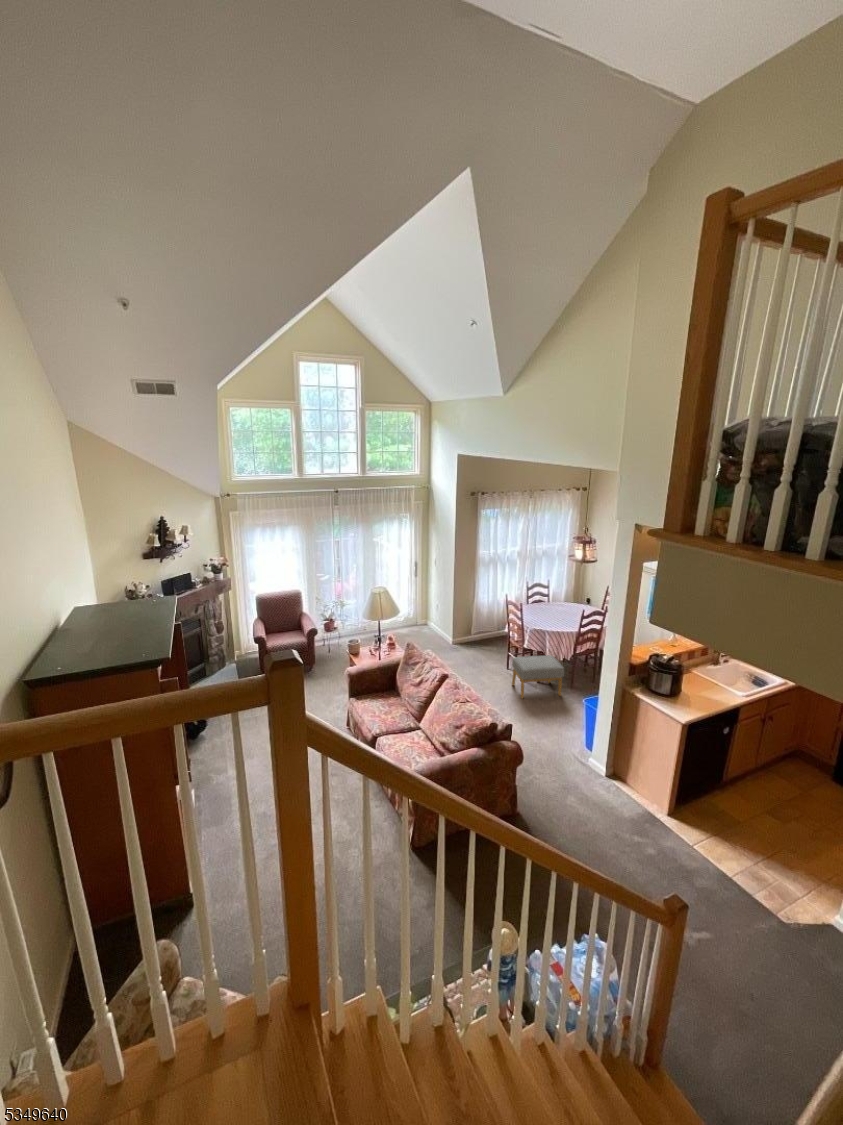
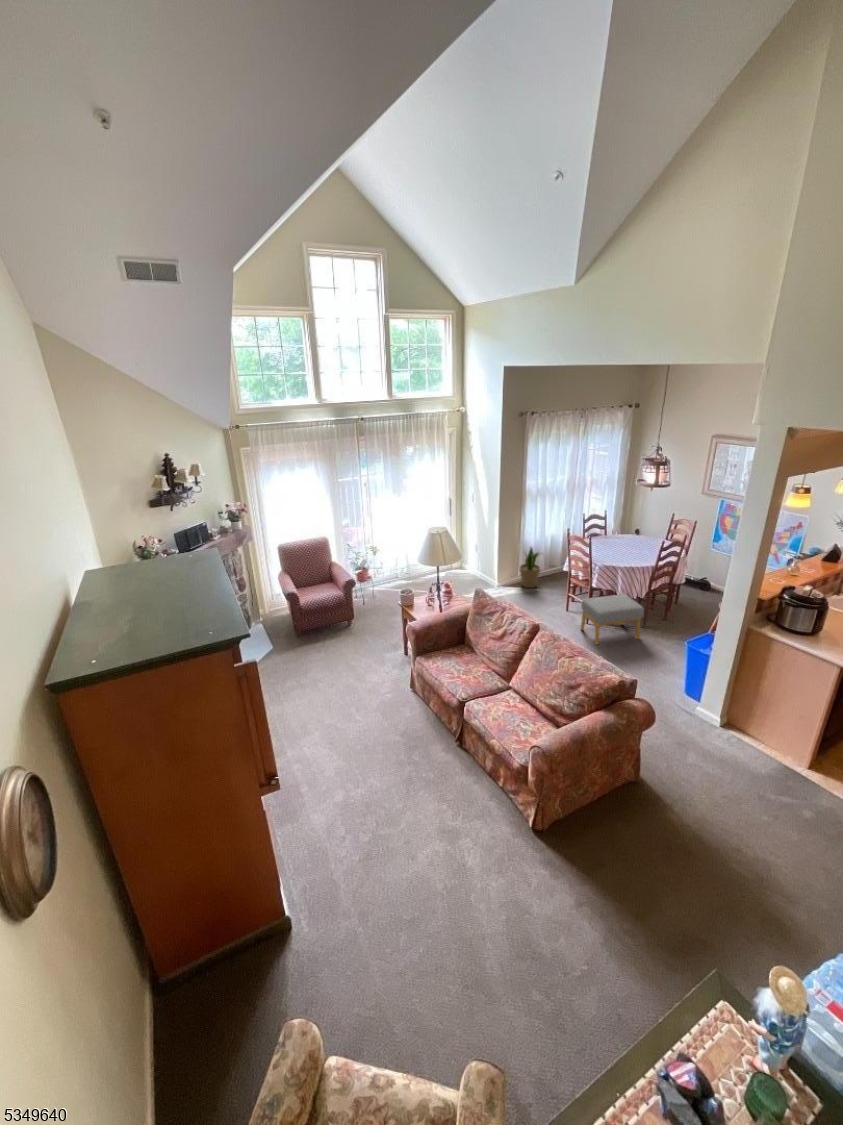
potted plant: none [471,608,492,646] -> present [520,547,540,588]

